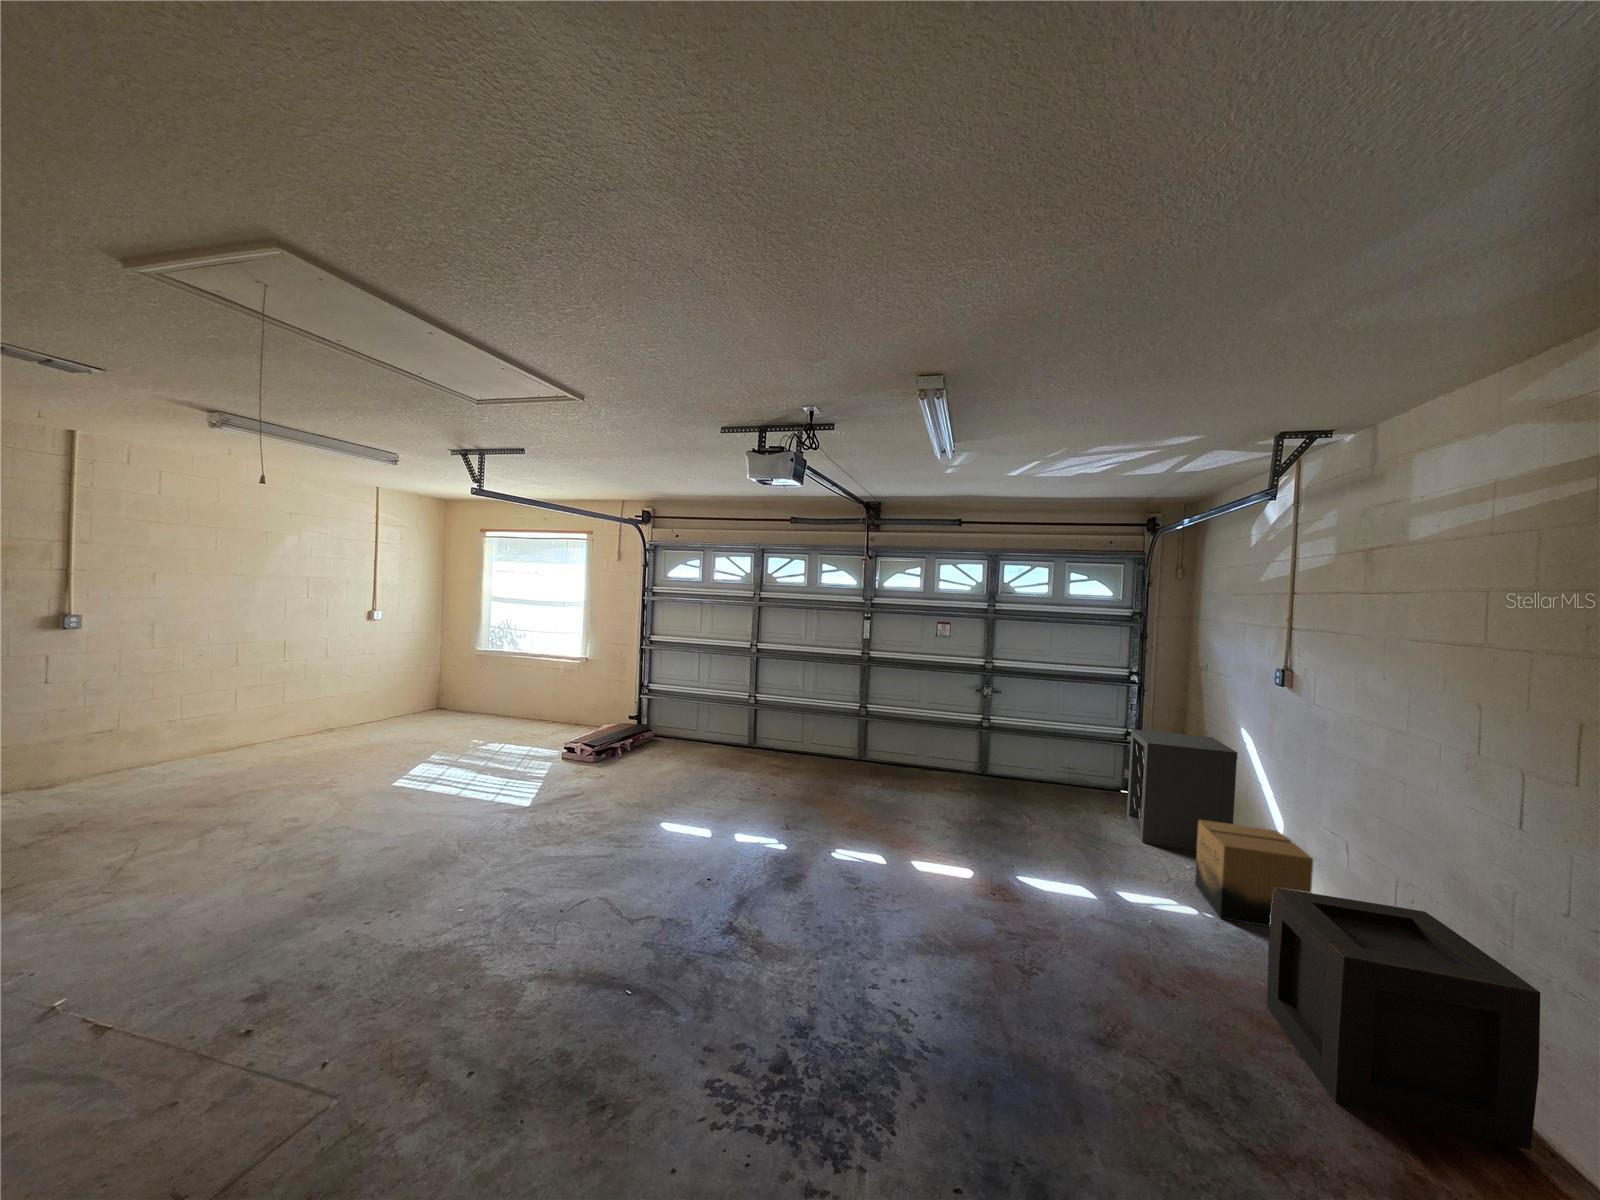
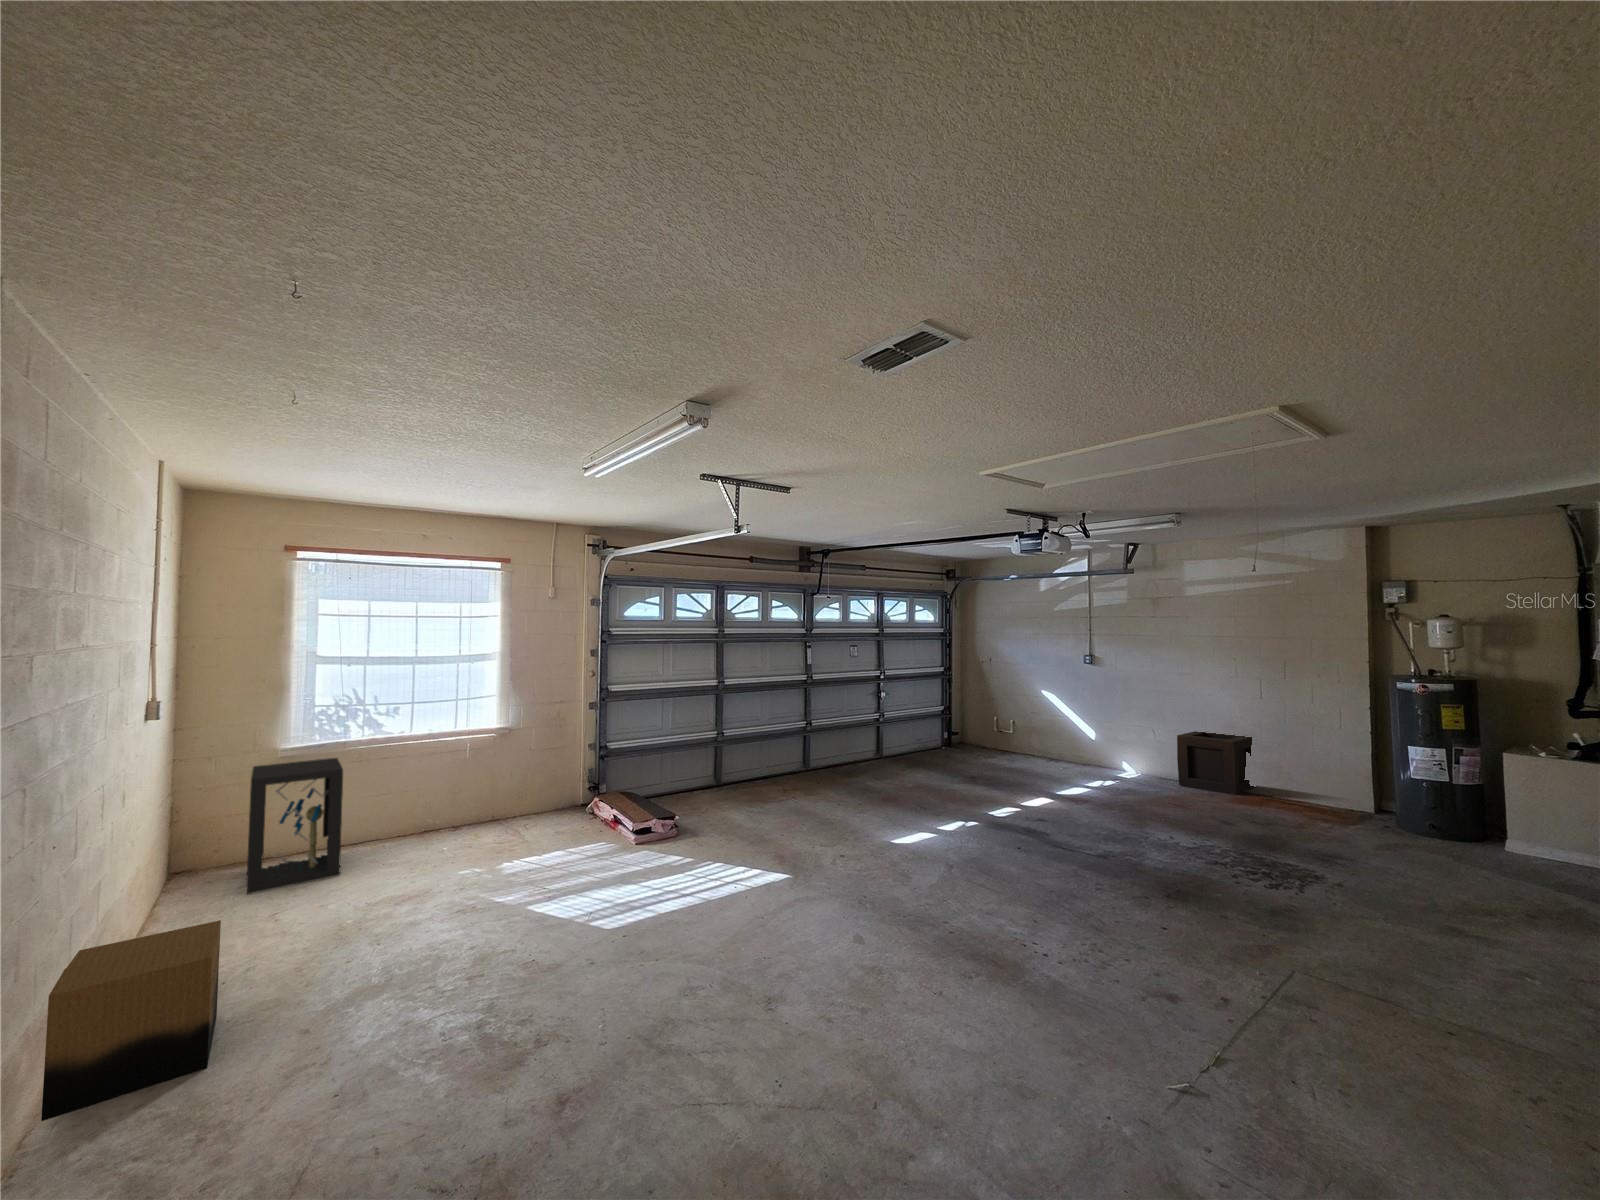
storage cabinet: present [1127,729,1237,851] -> present [246,758,343,894]
cardboard box: present [1195,820,1313,927] -> present [41,920,221,1121]

